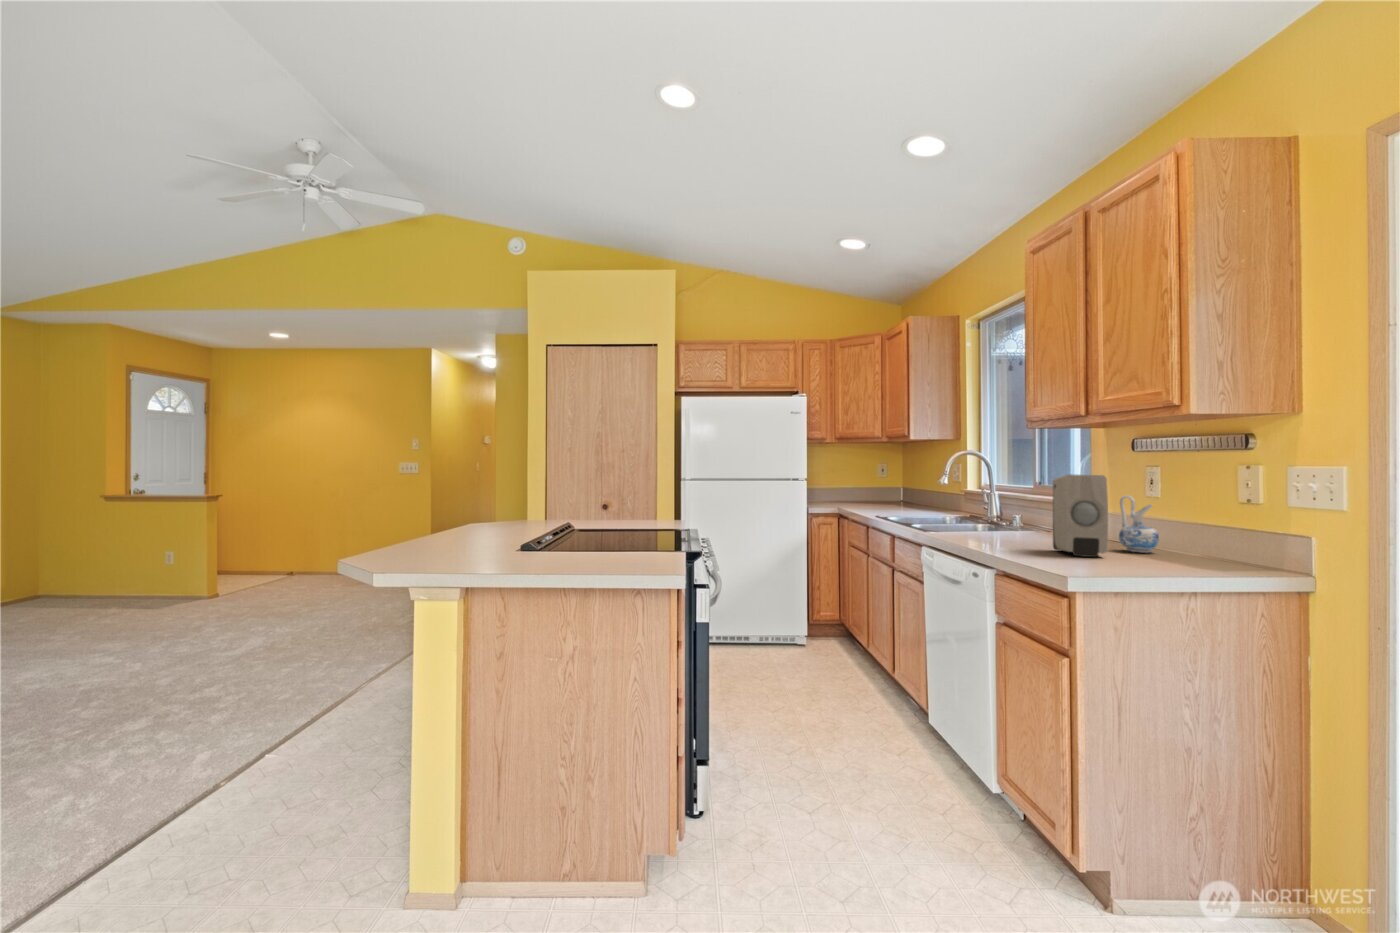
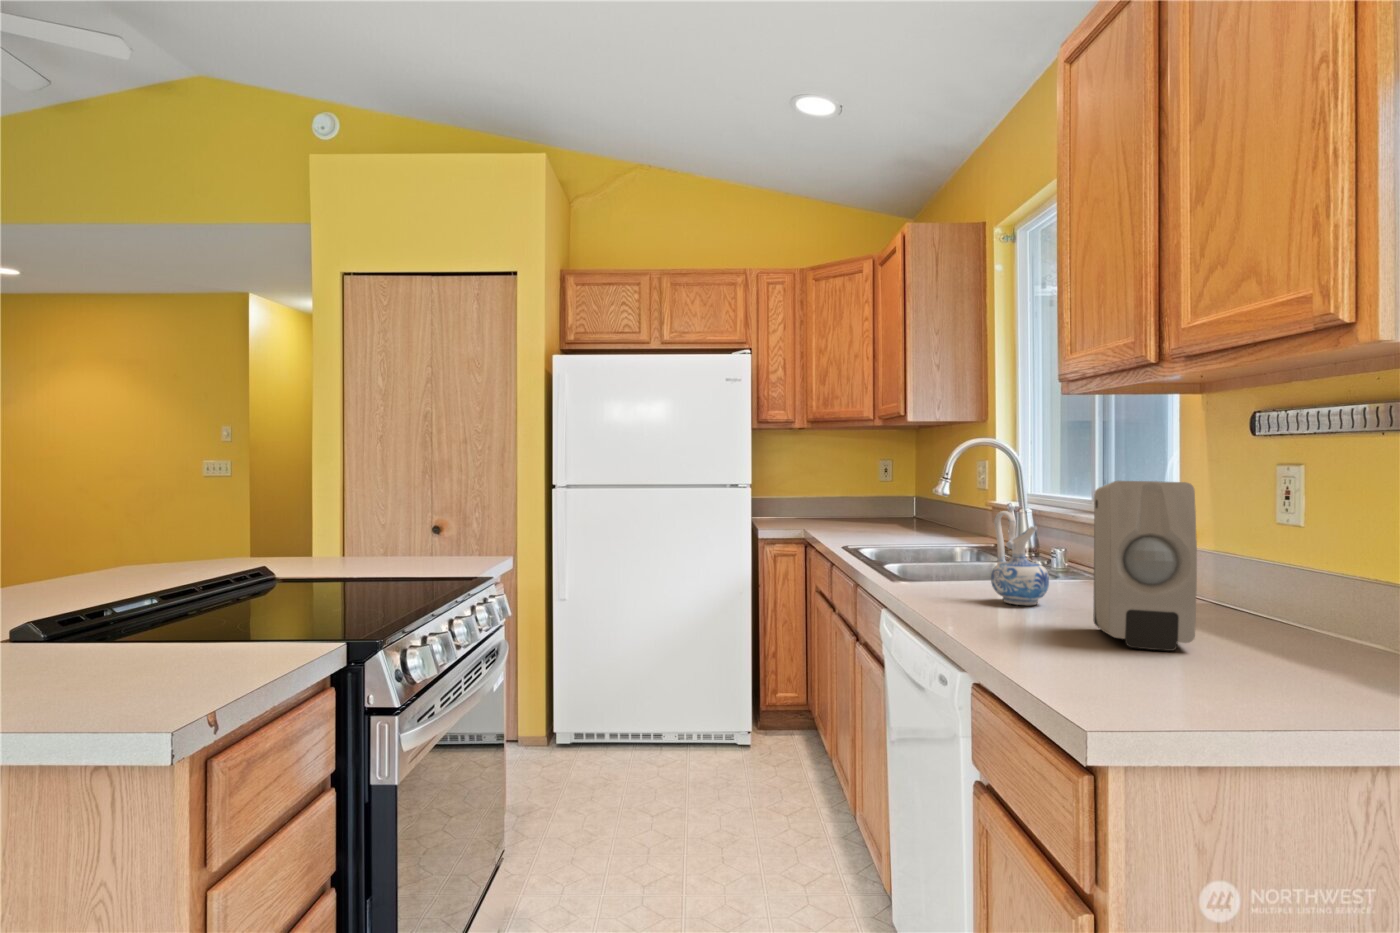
ceramic pitcher: present [1119,495,1159,553] -> present [991,511,1049,605]

